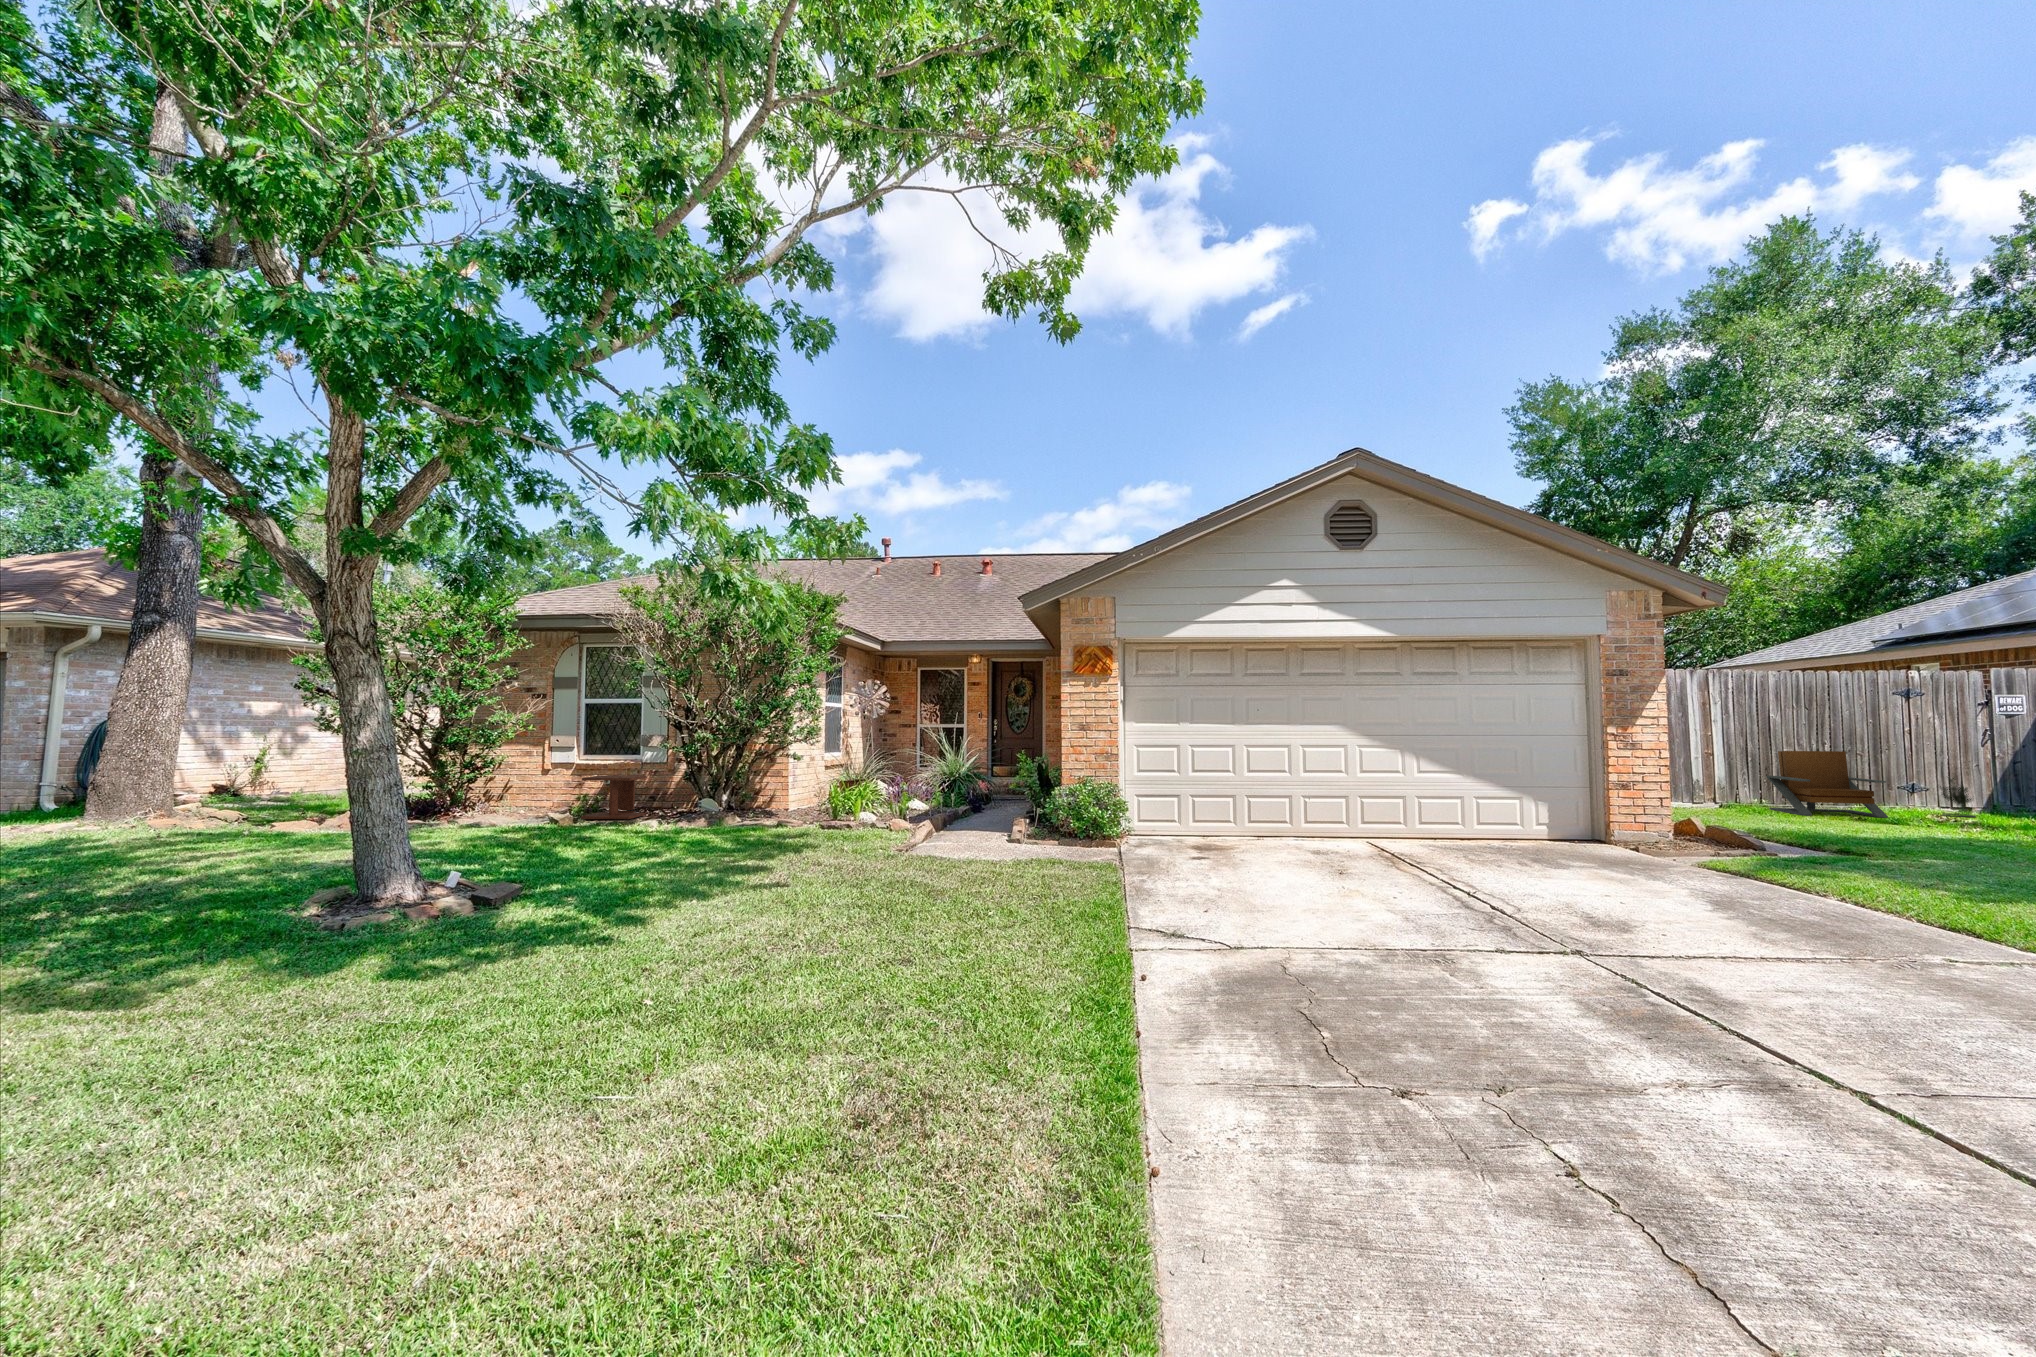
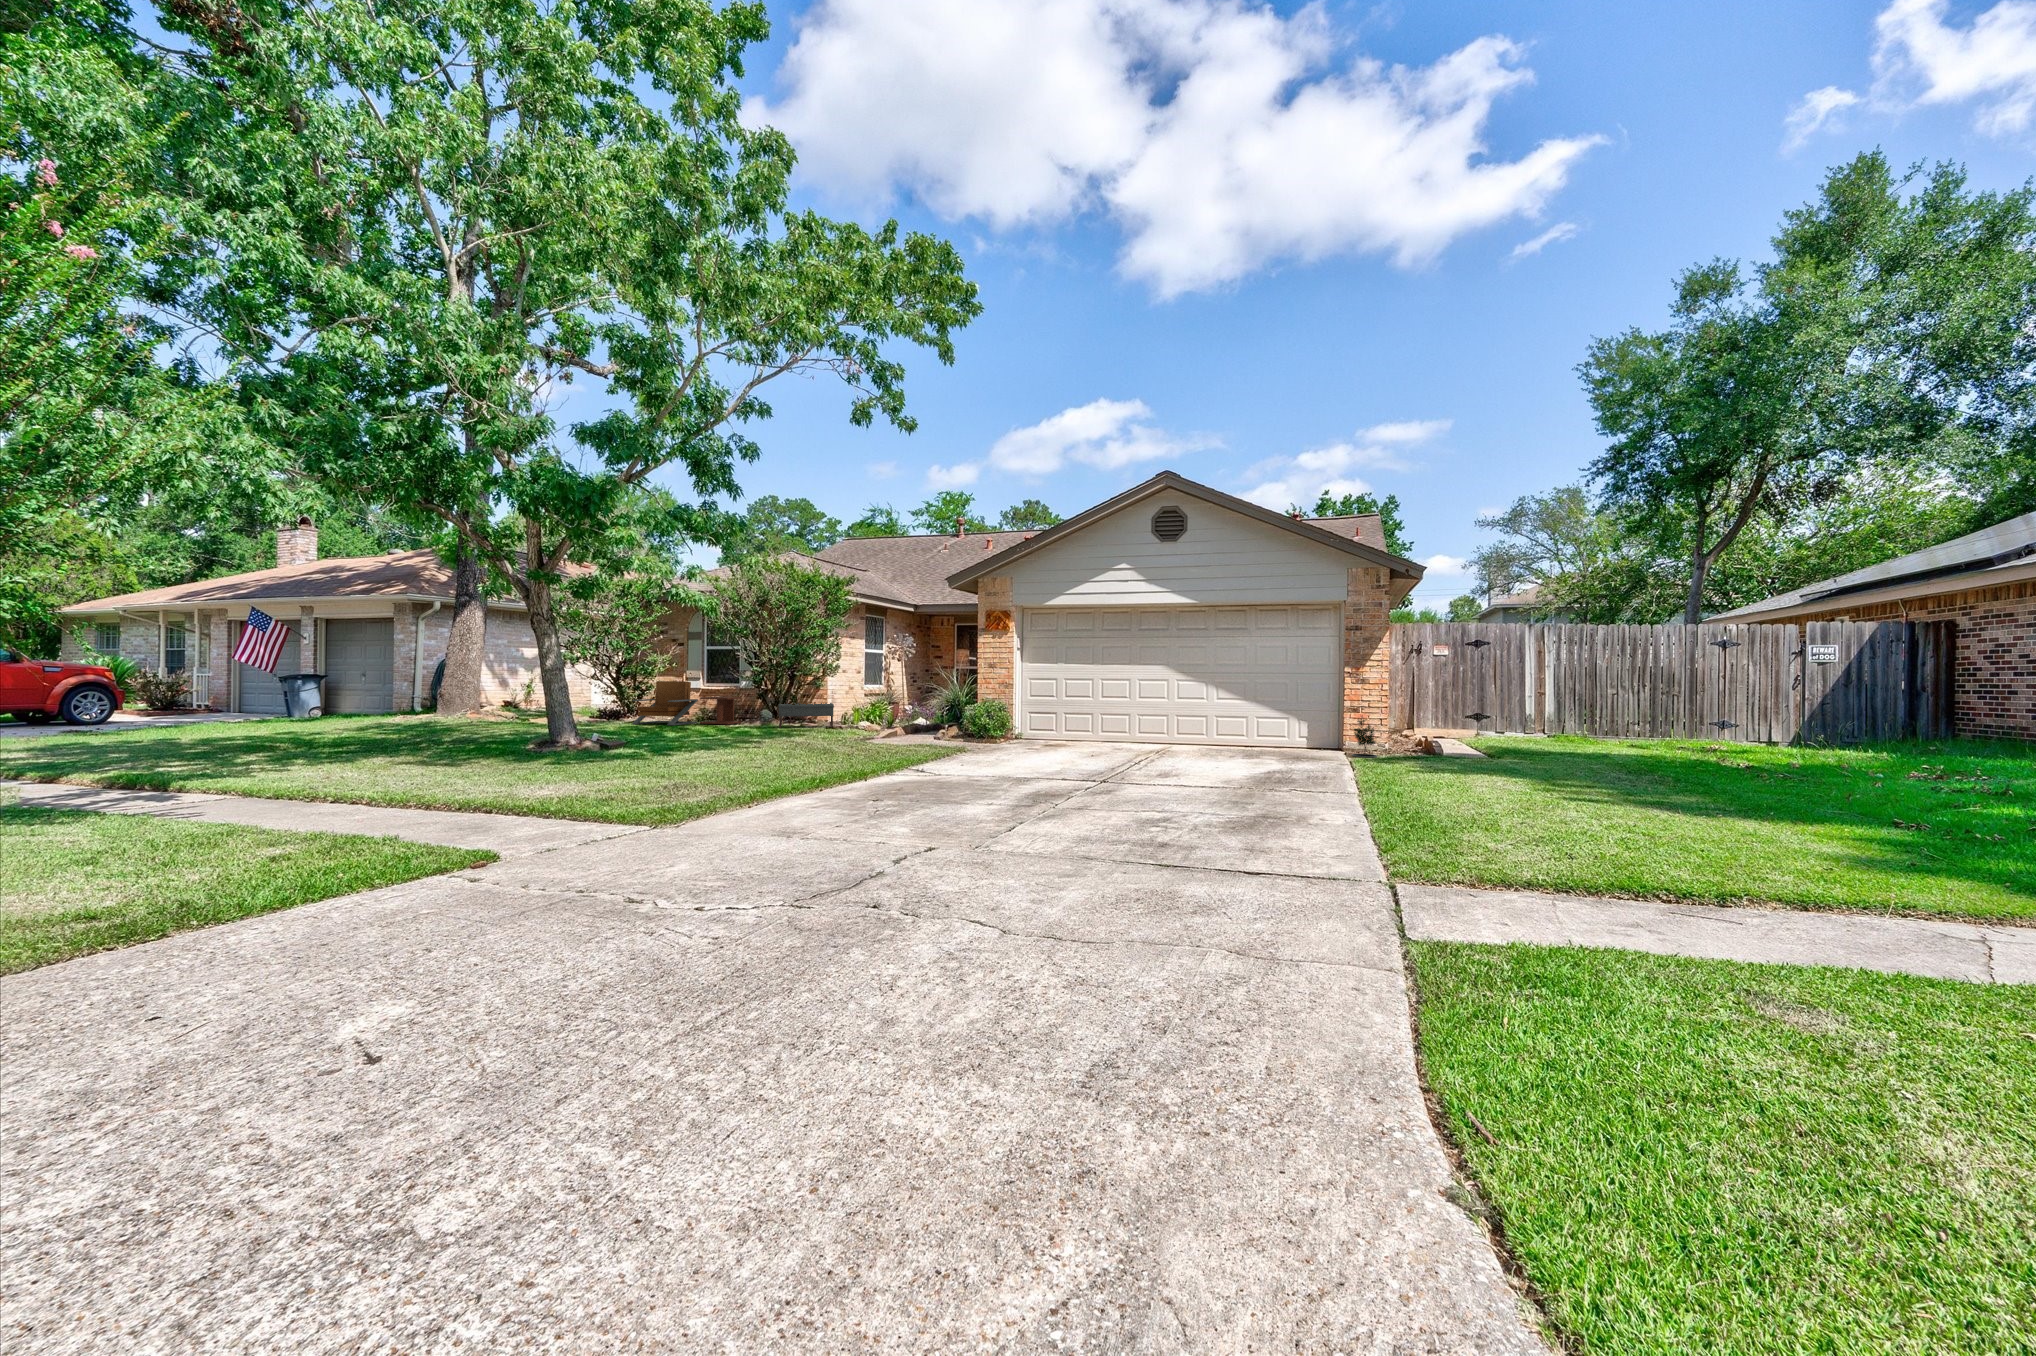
lounge chair: present [1766,751,1888,818] -> present [632,681,698,725]
potted tree: present [1940,775,1974,817] -> present [1352,717,1377,758]
bench: none [717,782,804,824] -> present [778,703,834,728]

